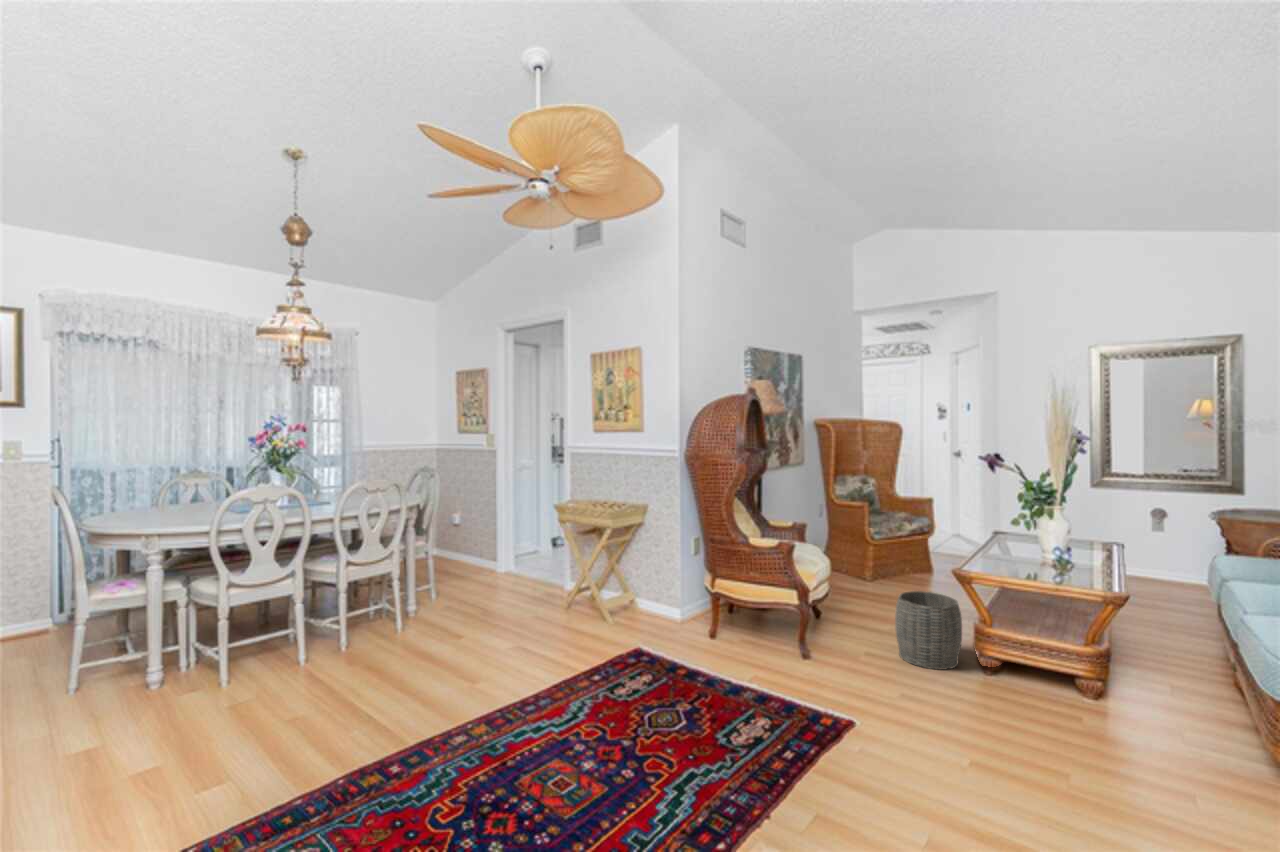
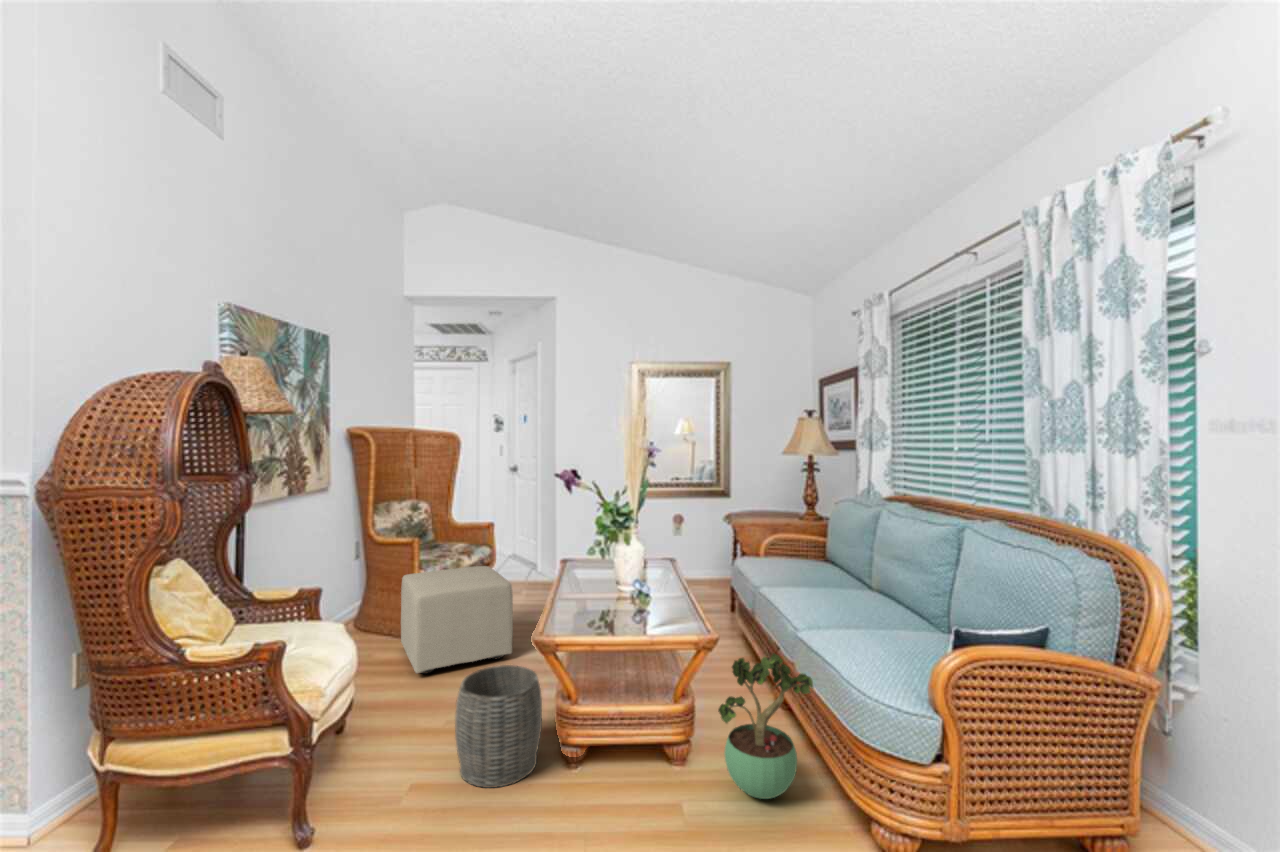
ottoman: none [856,529,946,604] -> present [401,566,513,674]
potted plant: none [1121,613,1234,740] -> present [718,653,813,799]

